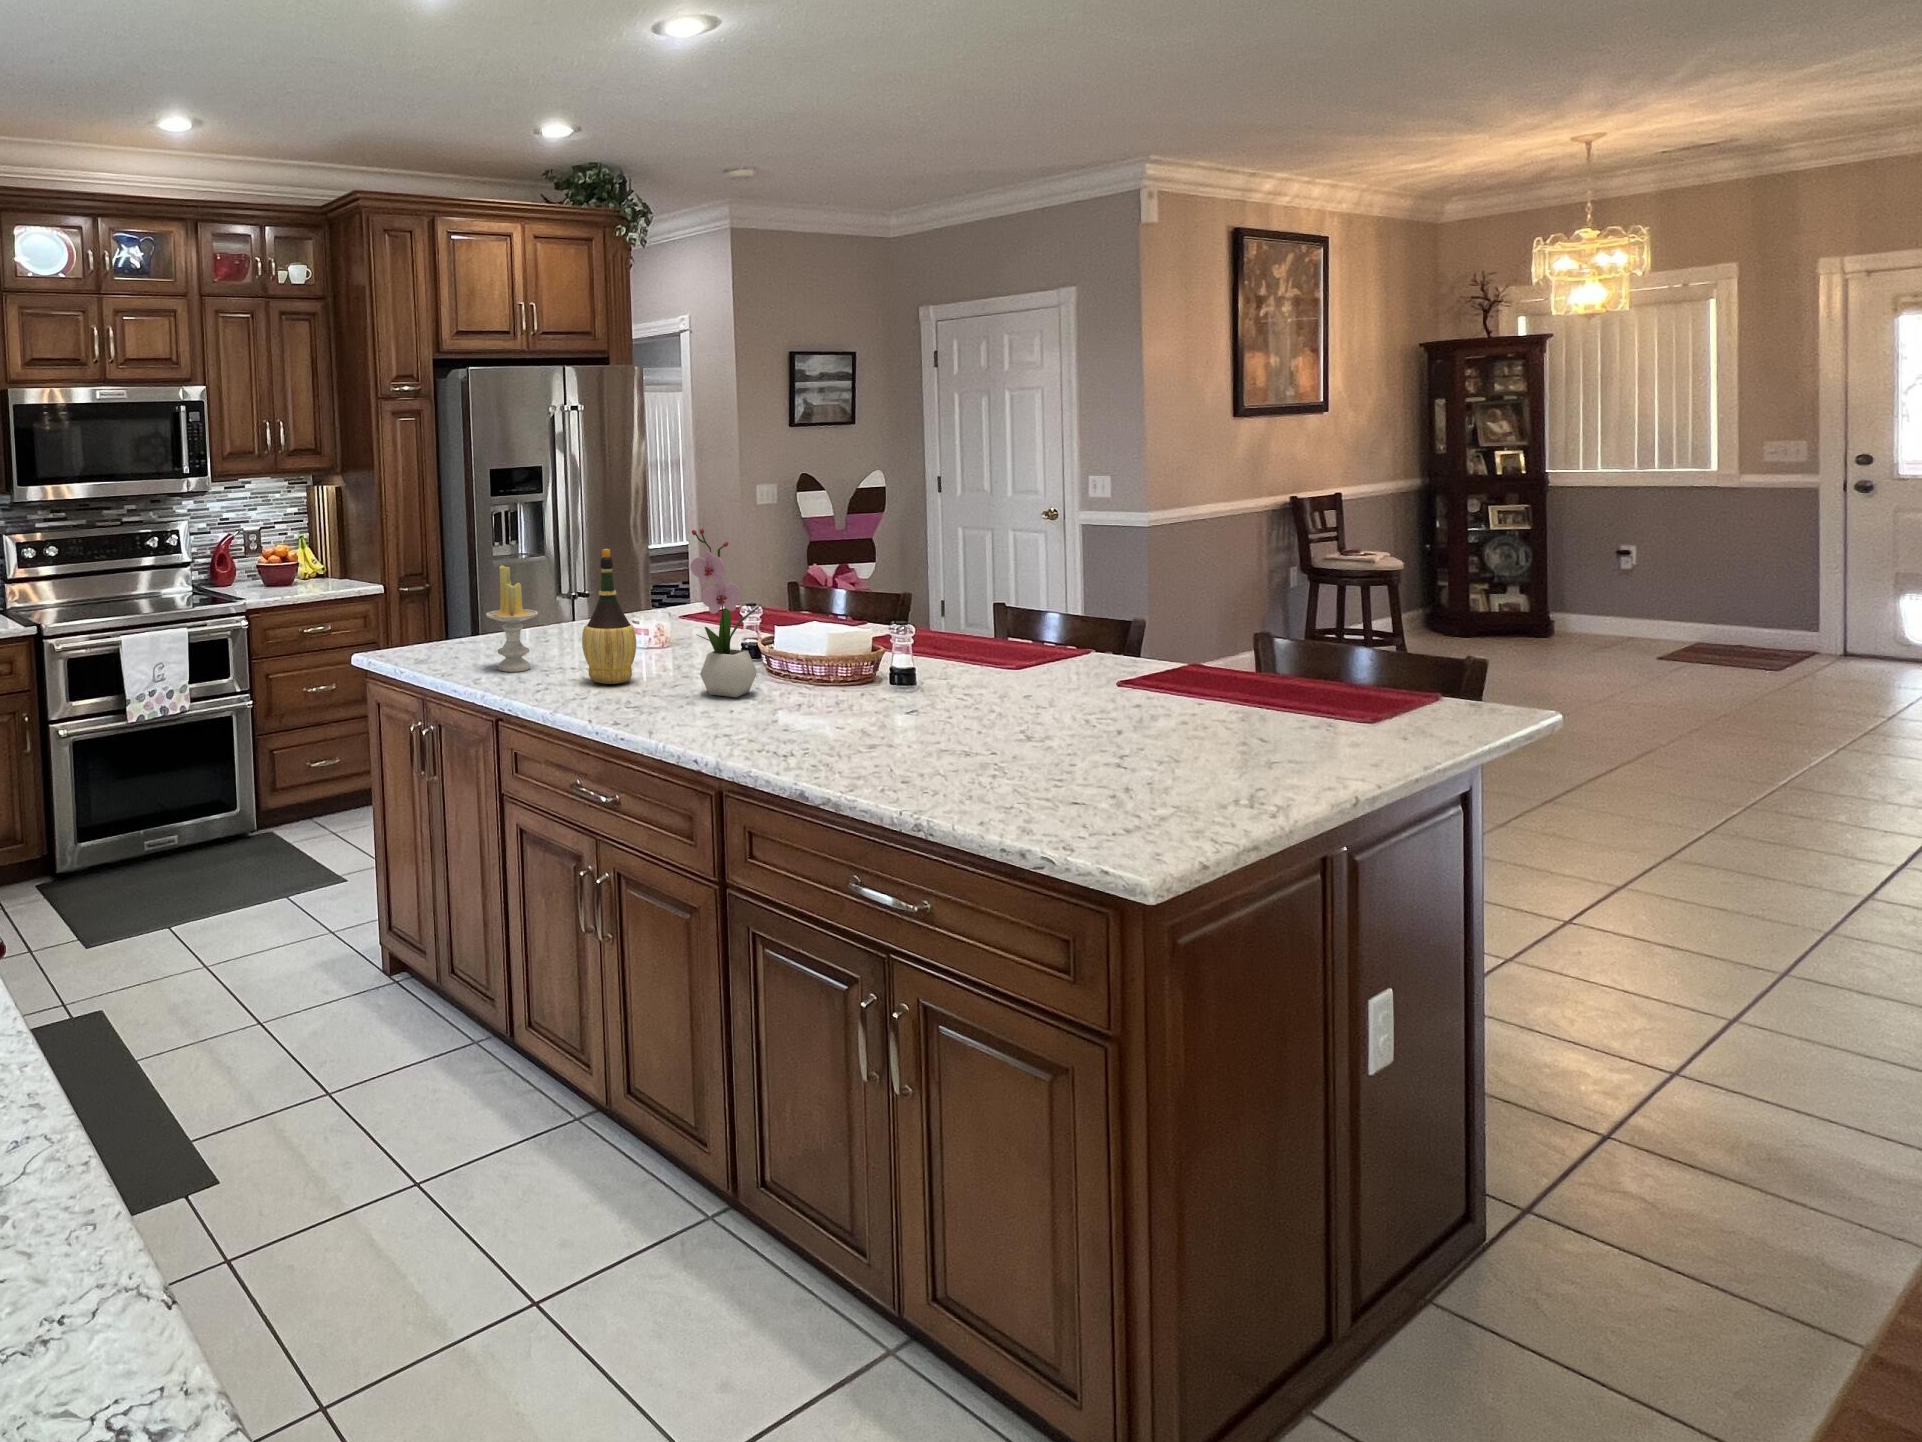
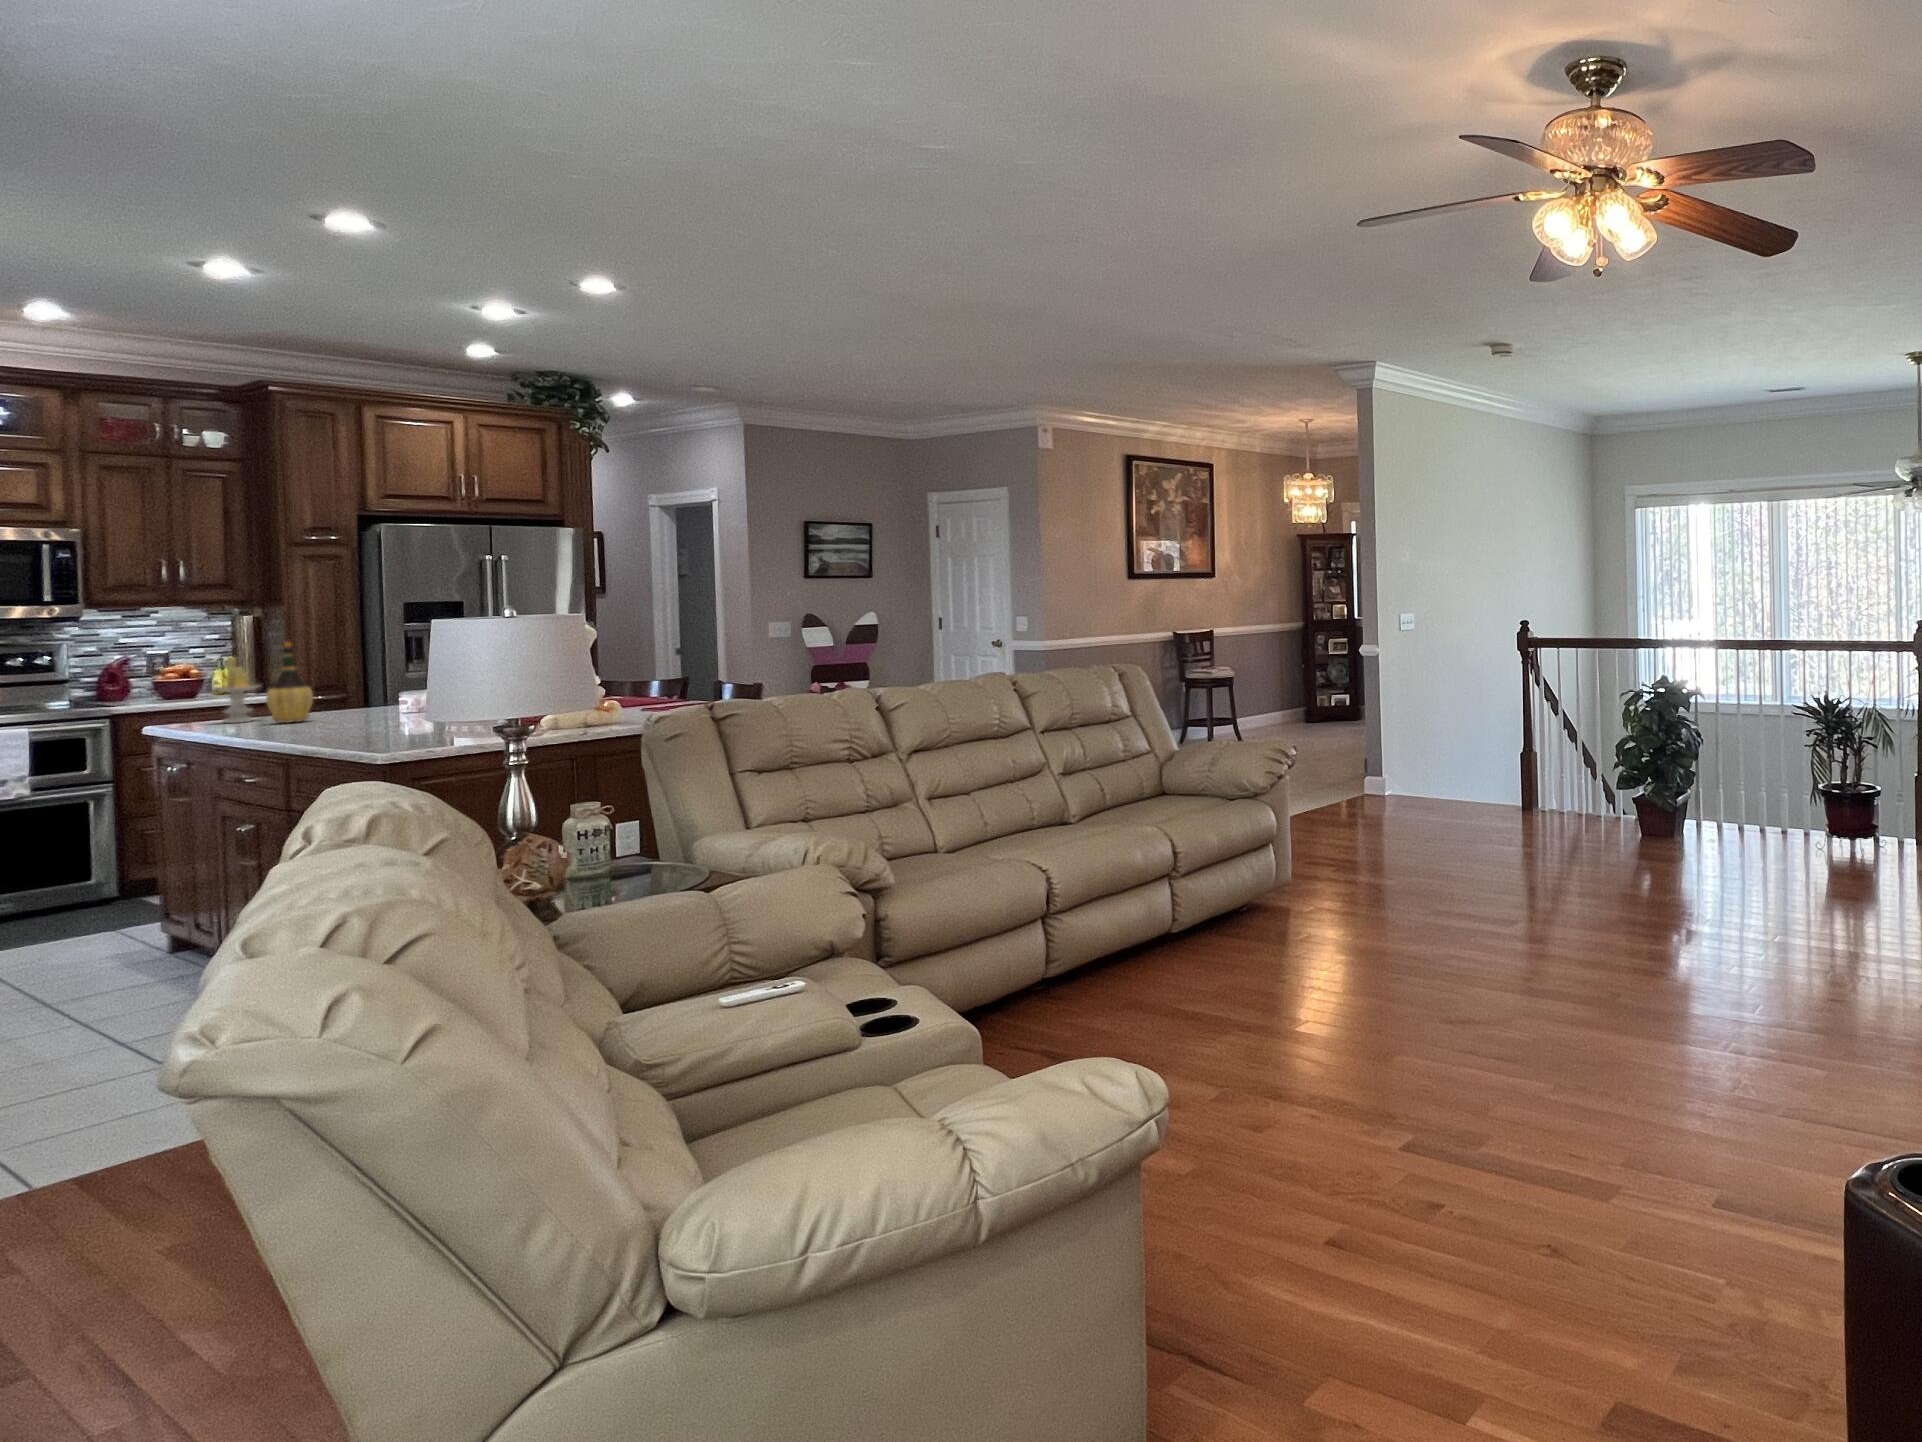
flower arrangement: present [690,529,761,697] -> none [321,628,384,722]

